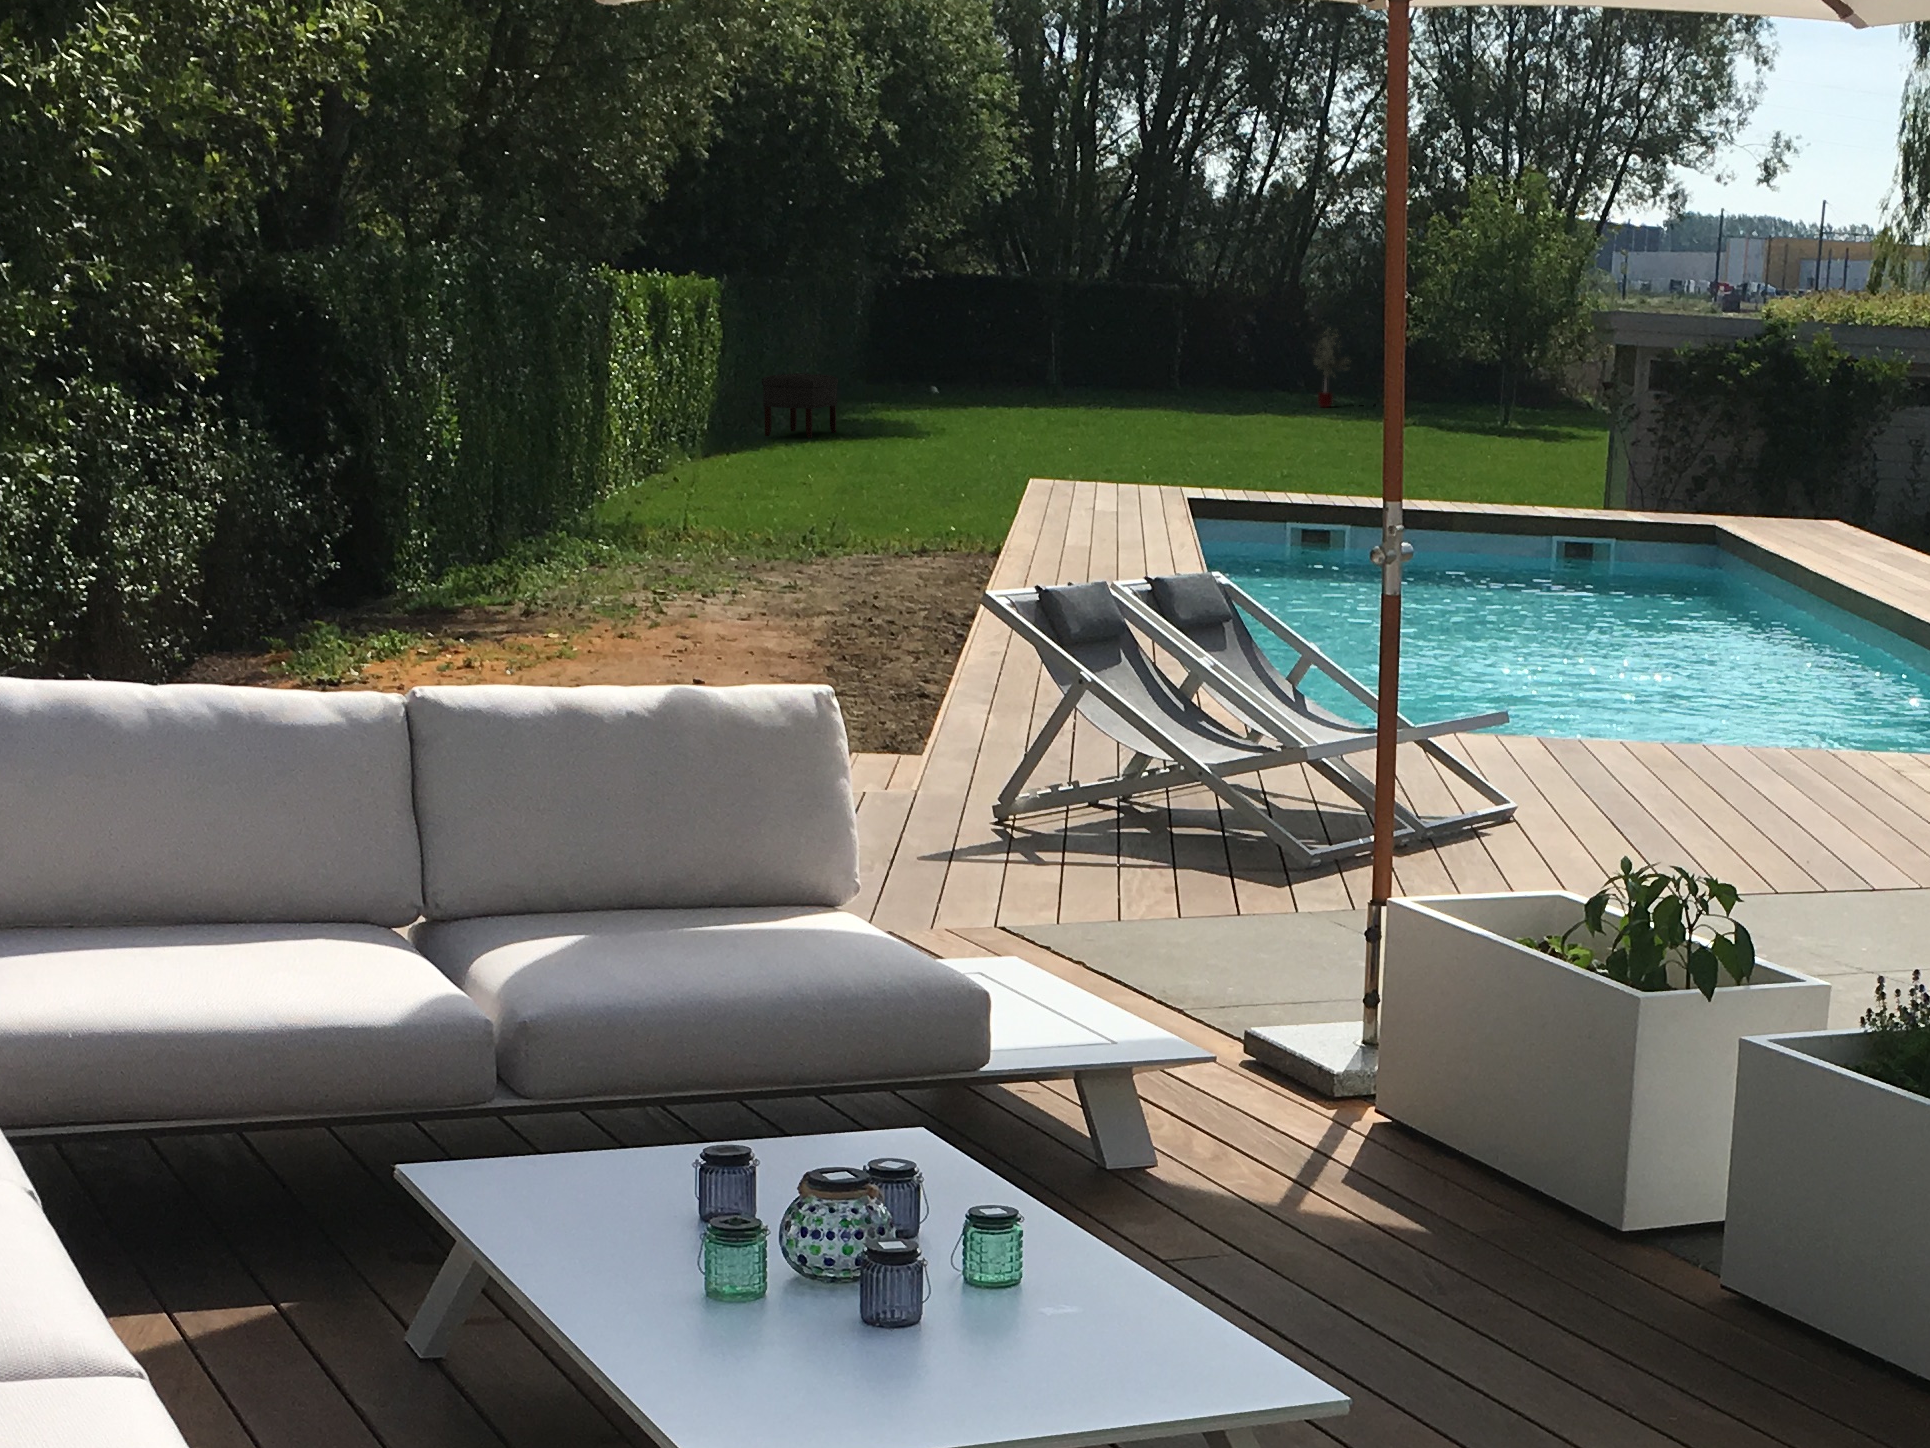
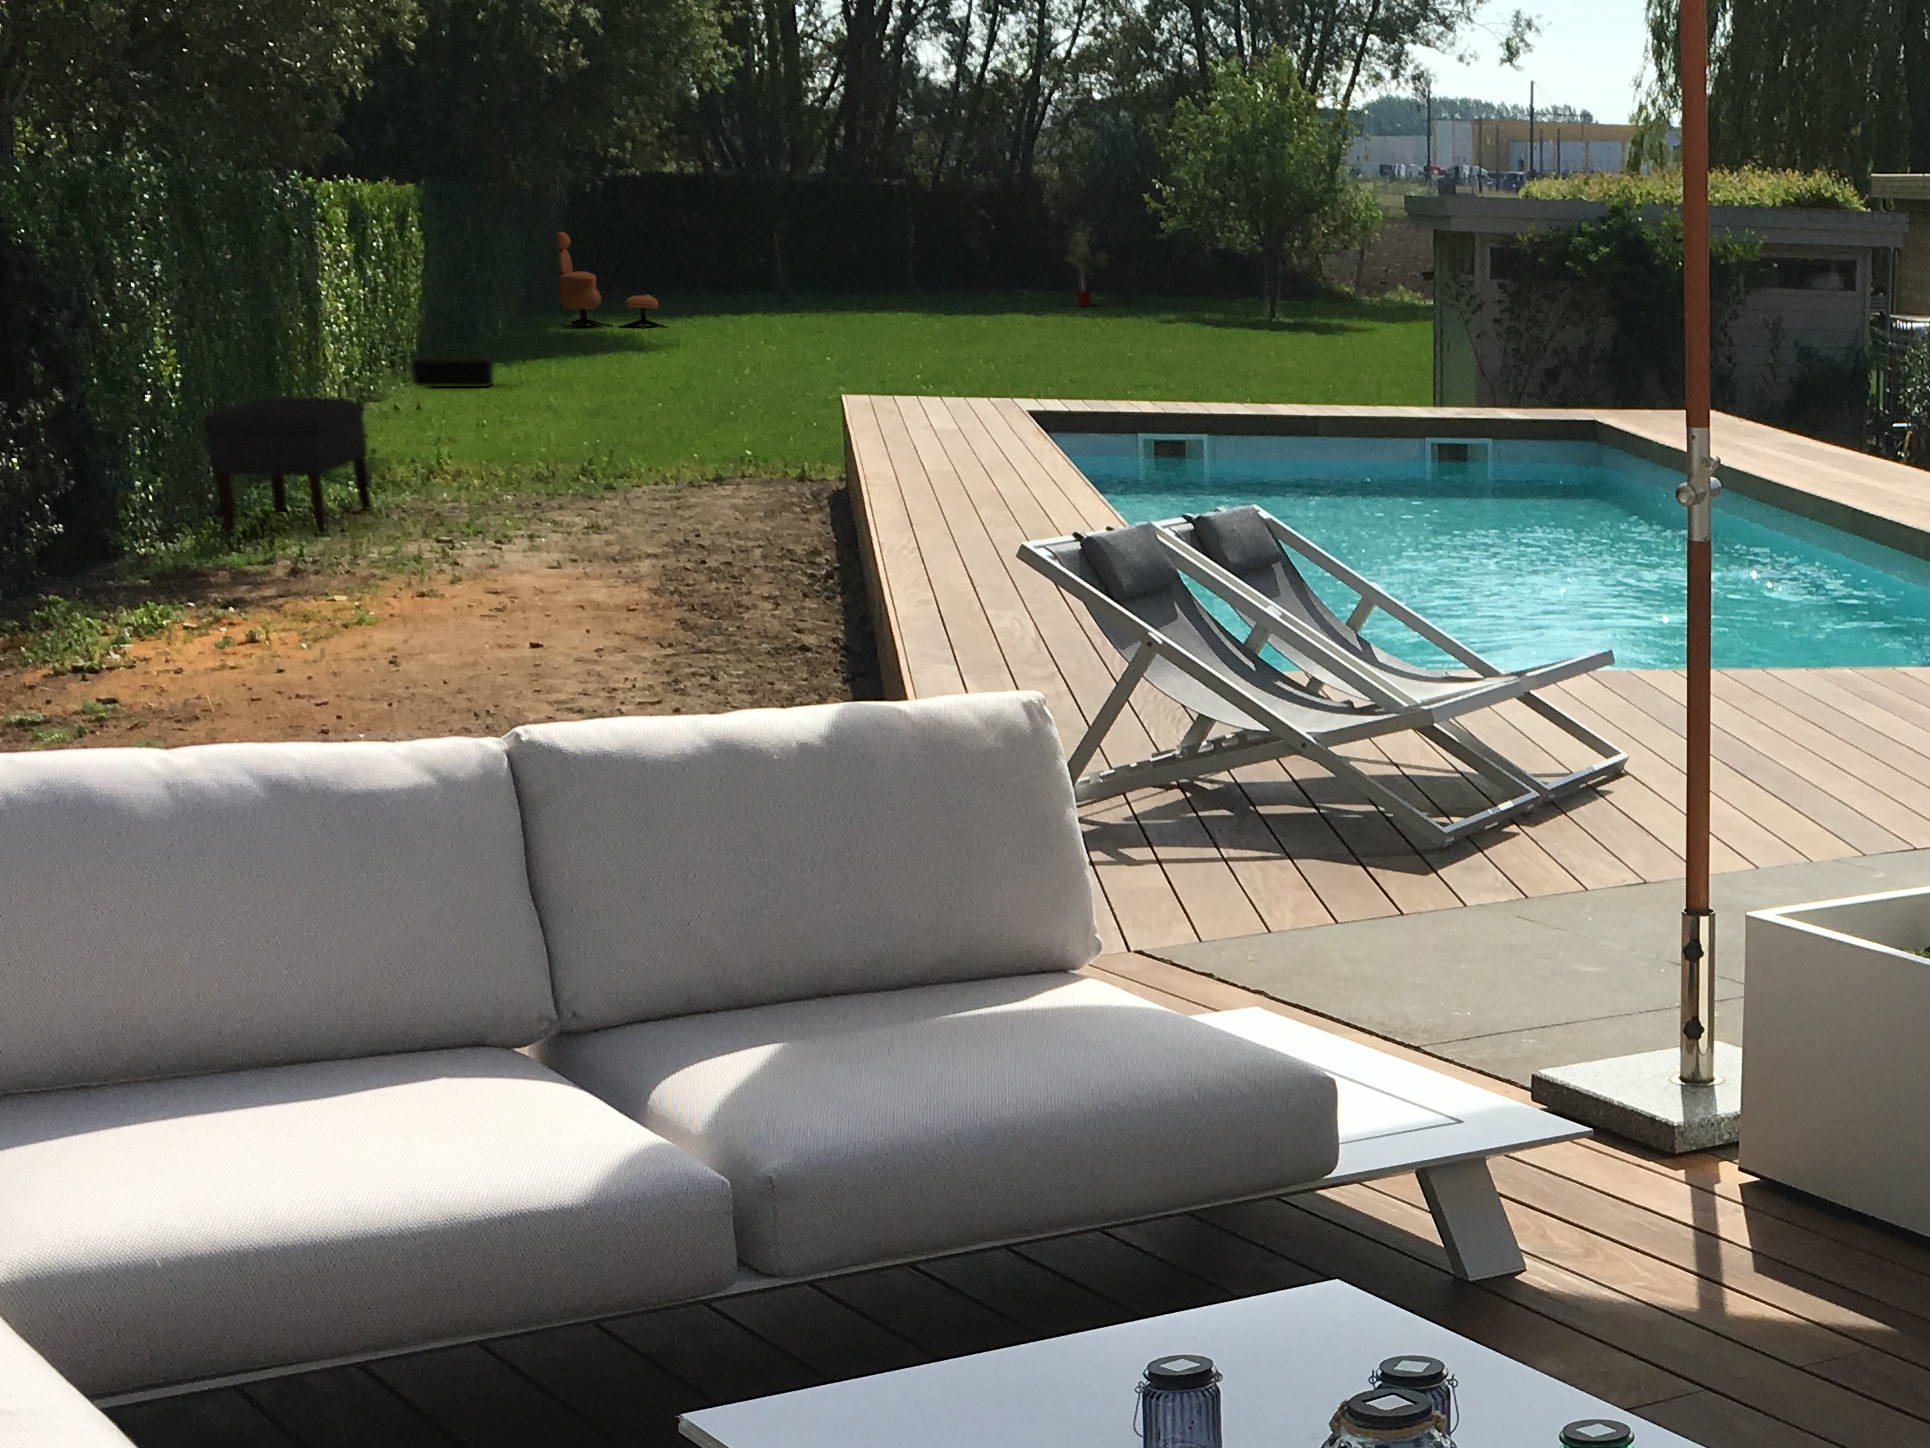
lounge chair: none [843,327,940,416] -> present [555,232,668,328]
bench: present [762,373,838,438] -> present [203,397,371,534]
basket: none [696,435,764,463] -> present [412,357,493,387]

